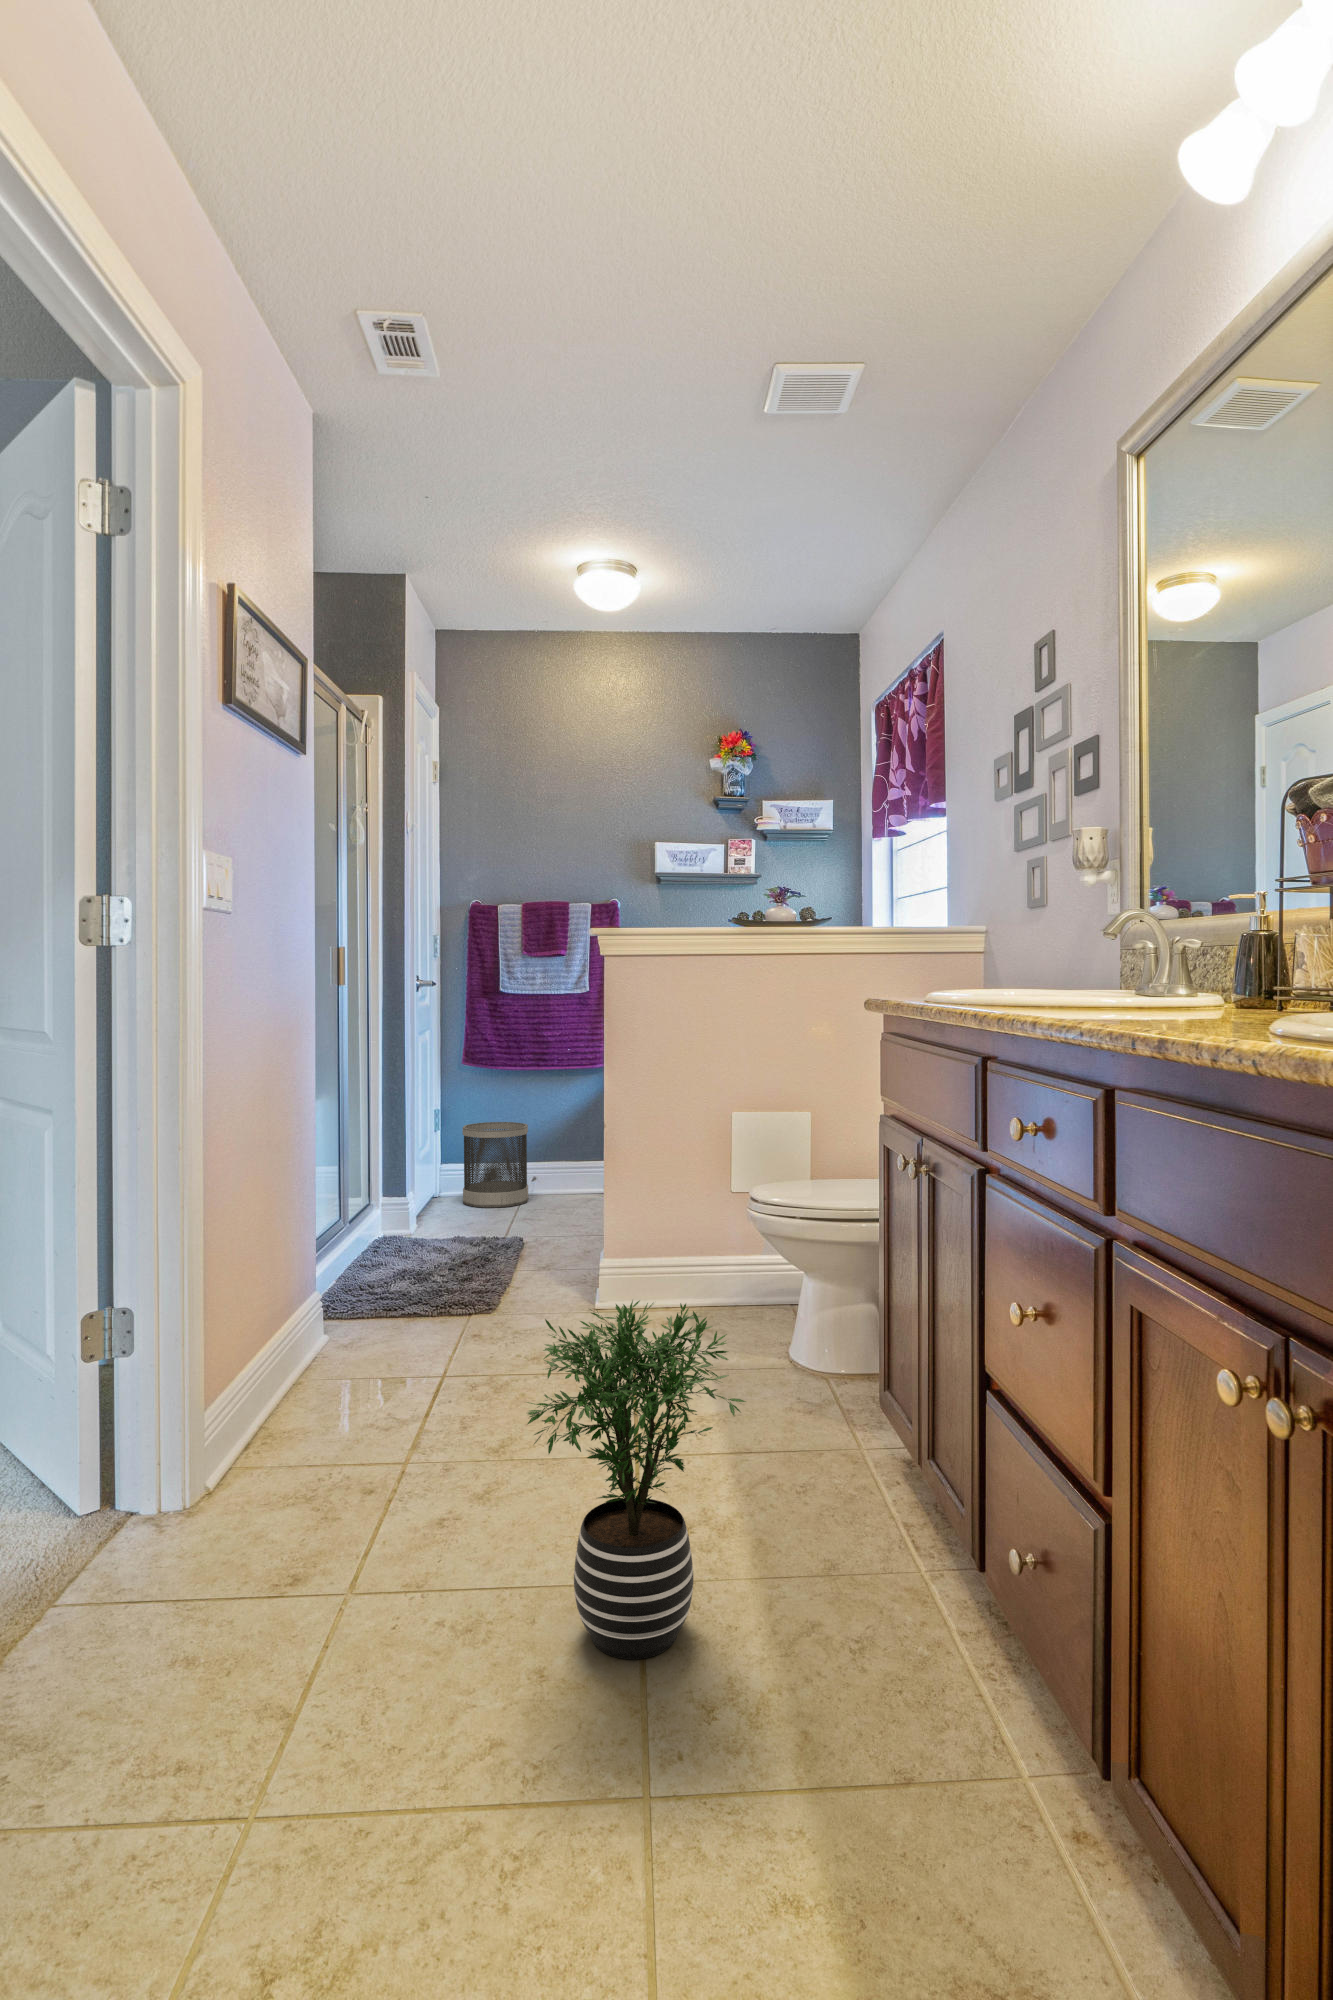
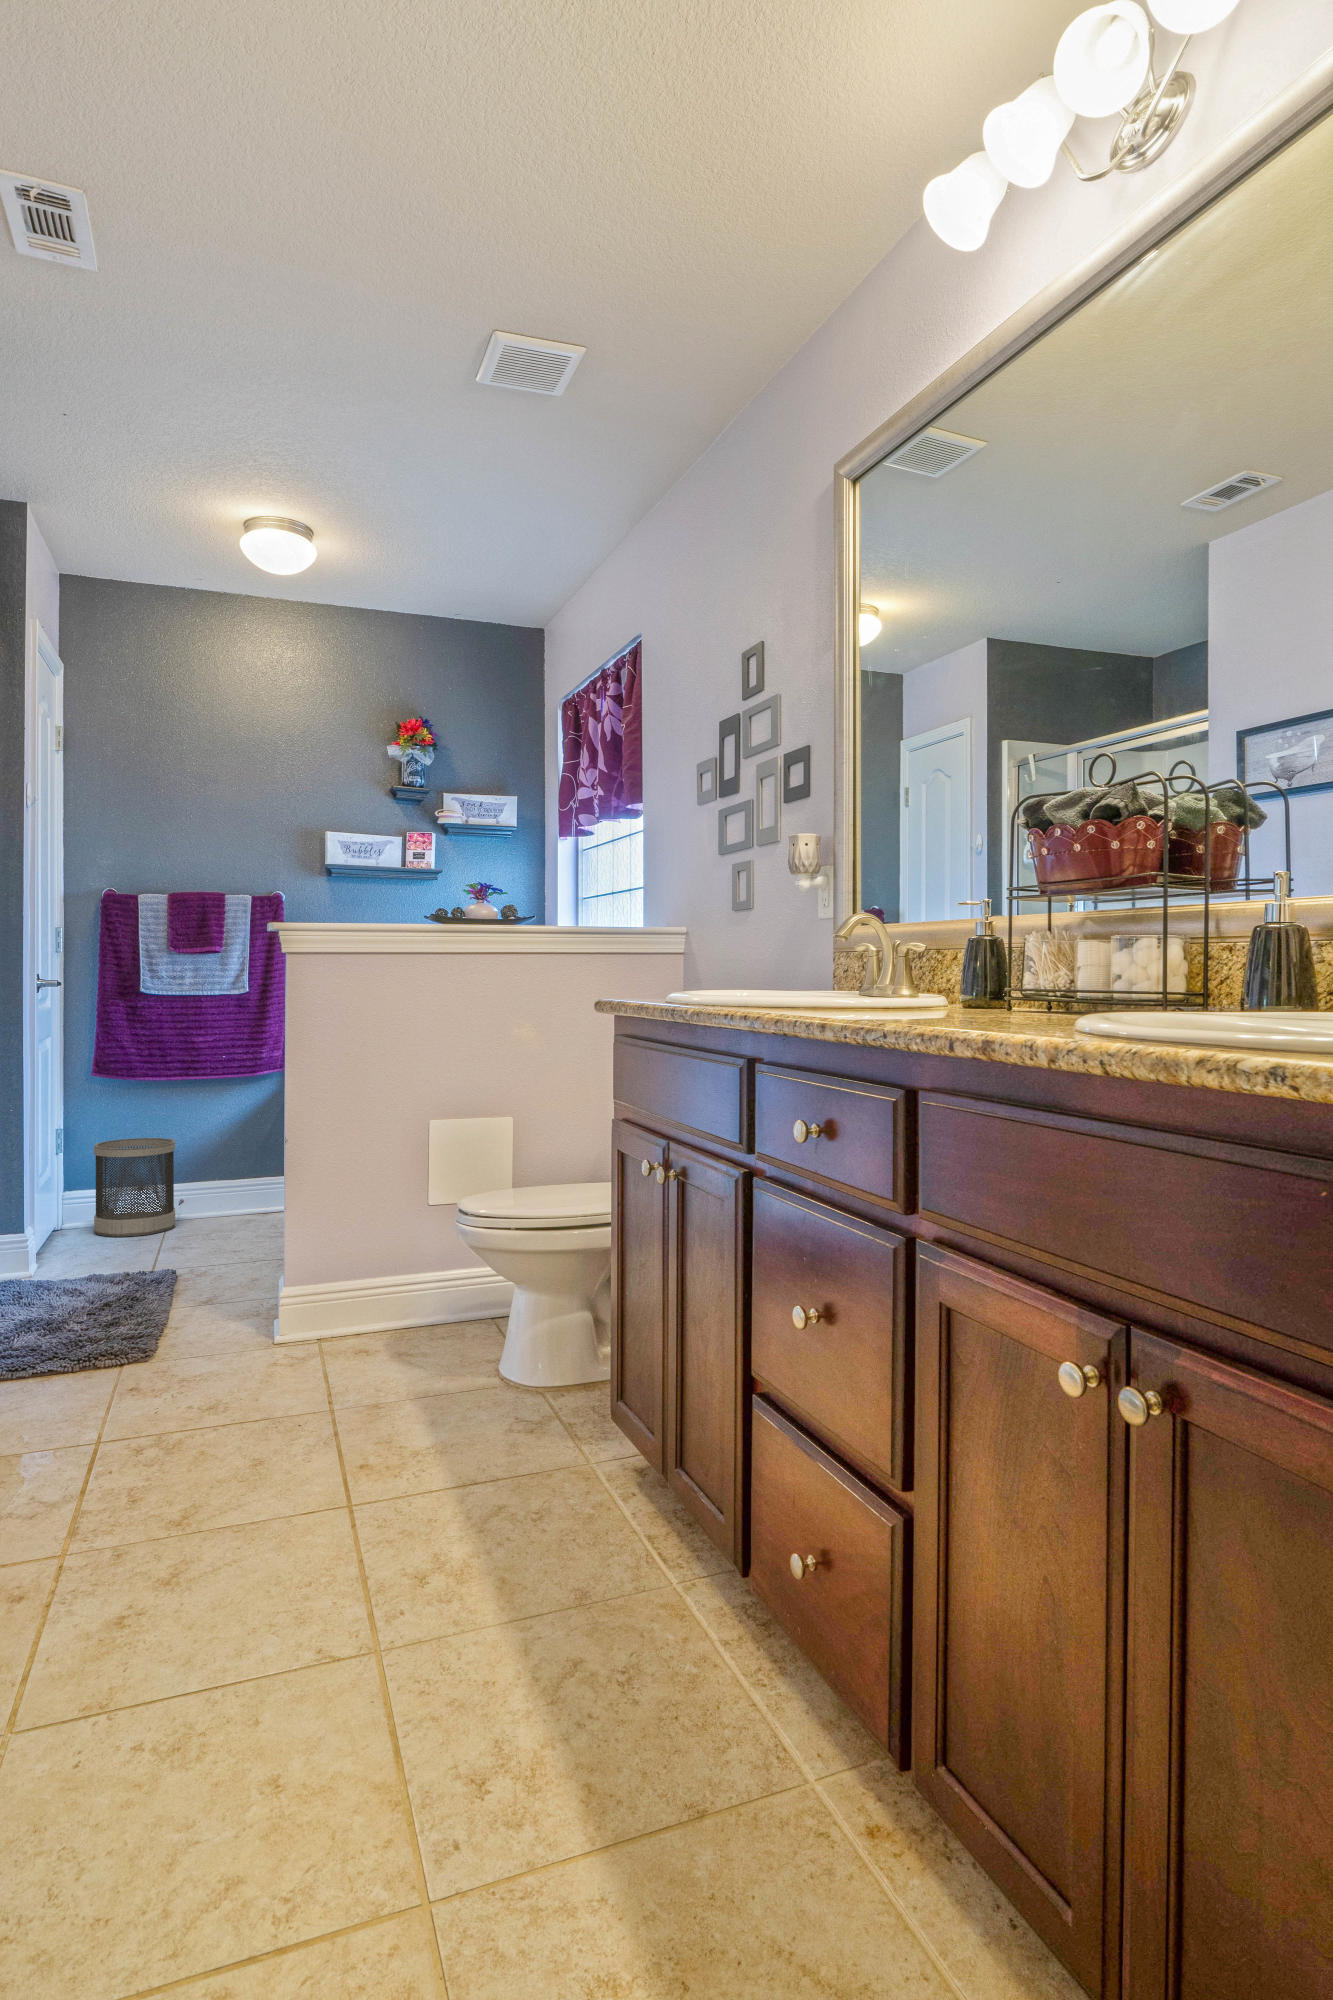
potted plant: present [527,1300,746,1659] -> none [263,1334,525,1746]

